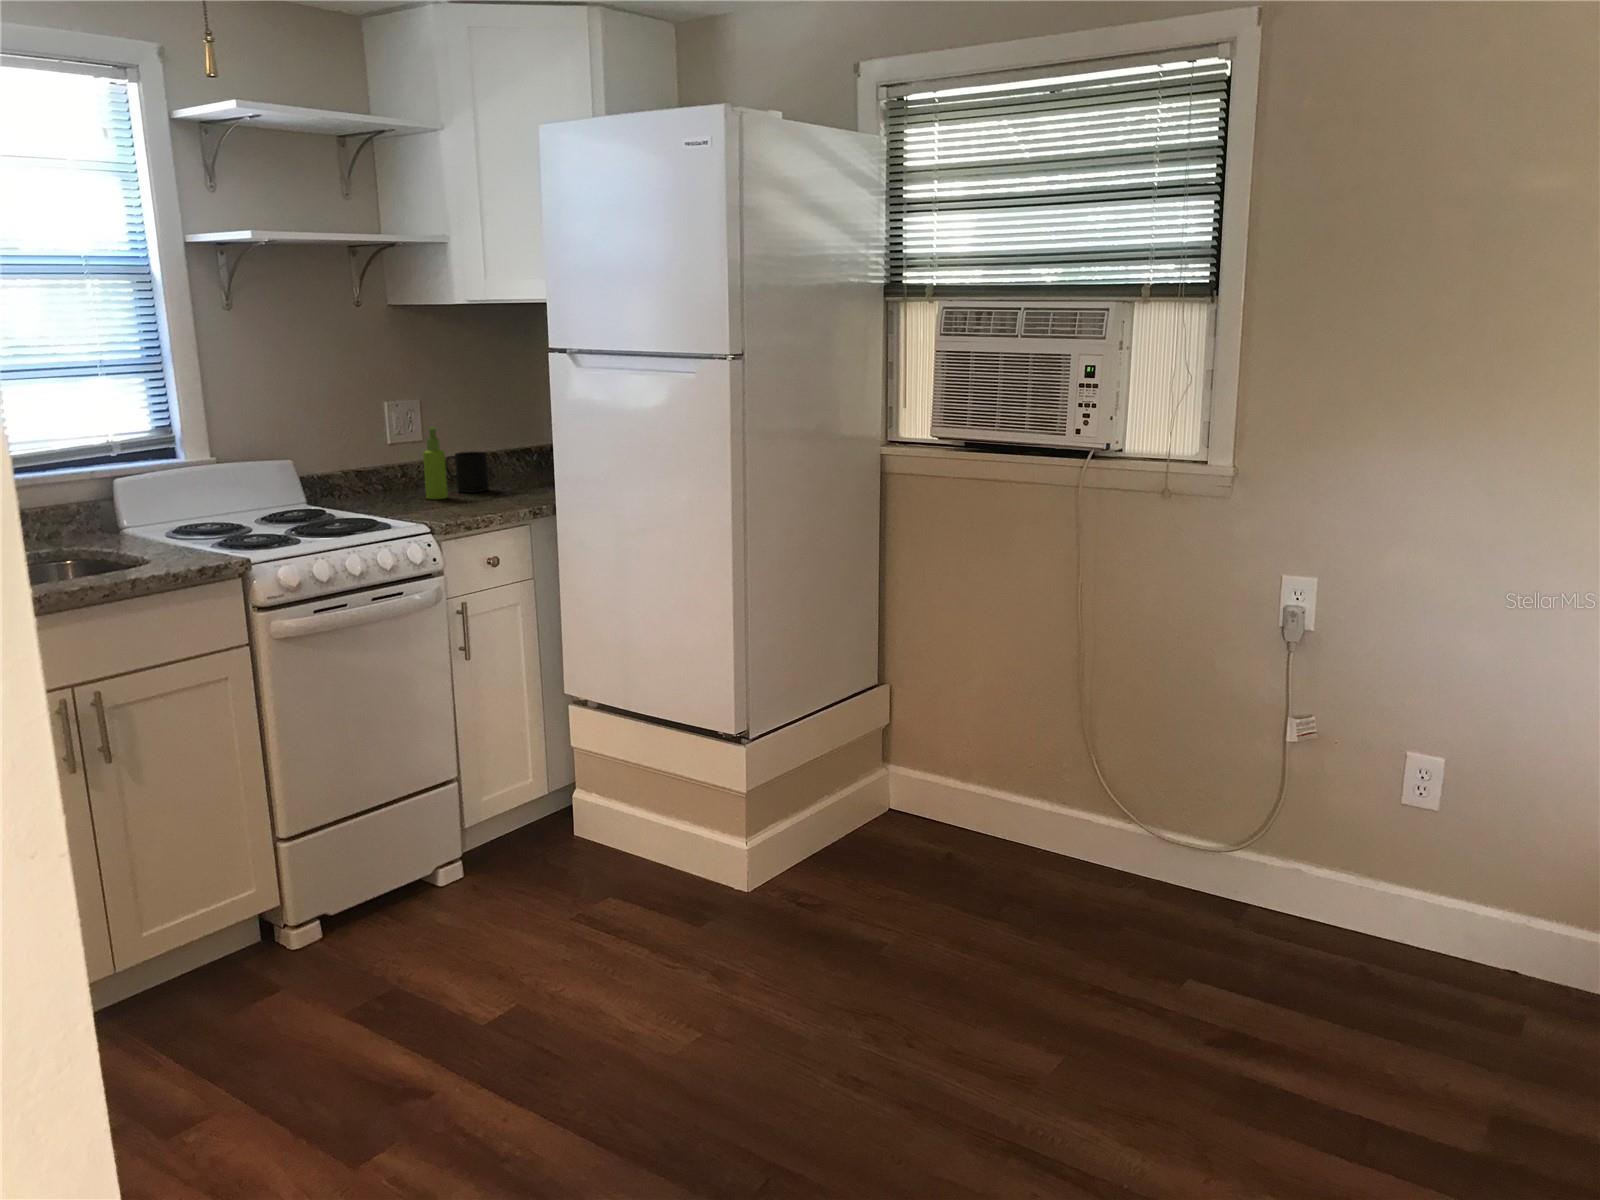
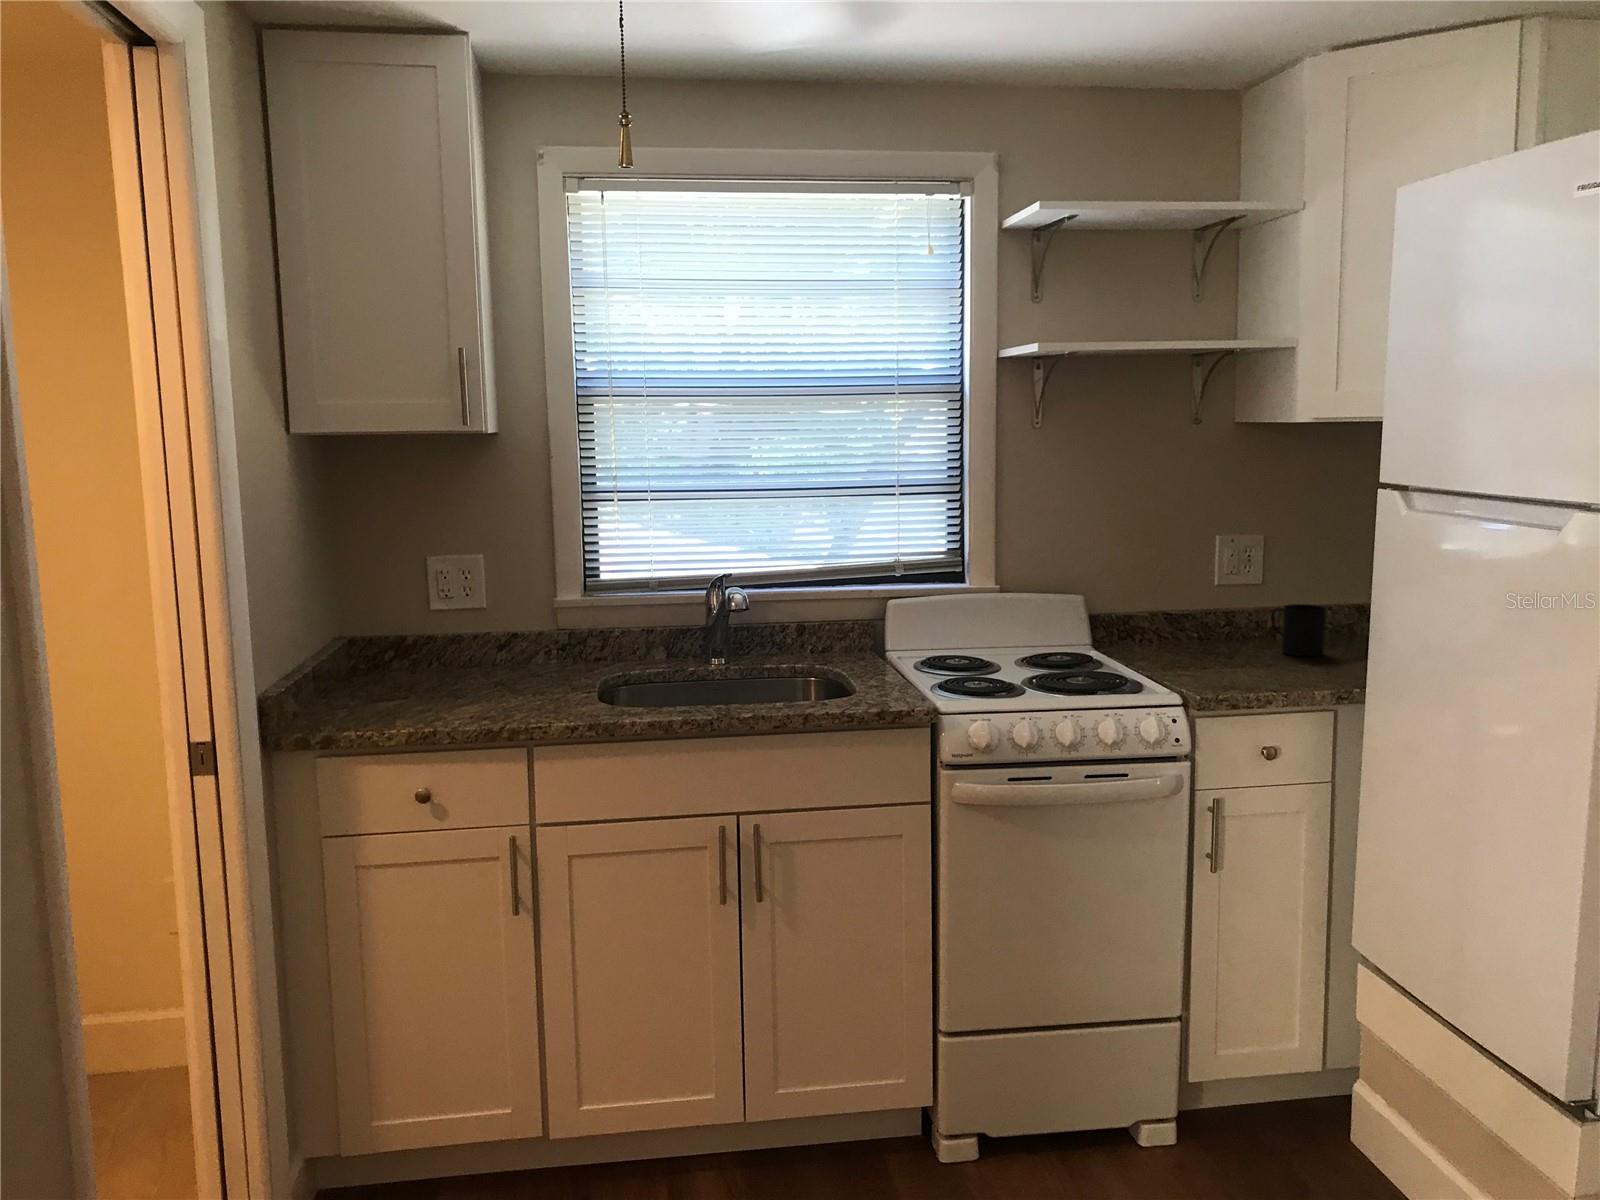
soap dispenser: present [423,427,448,499] -> none [1233,571,1263,660]

